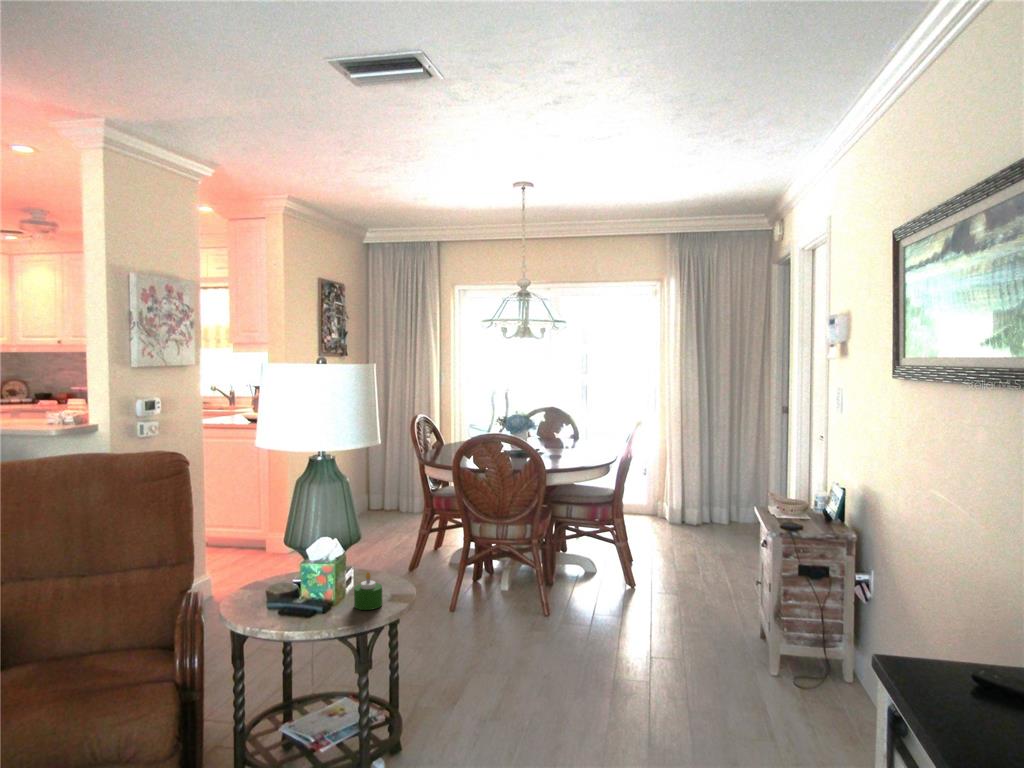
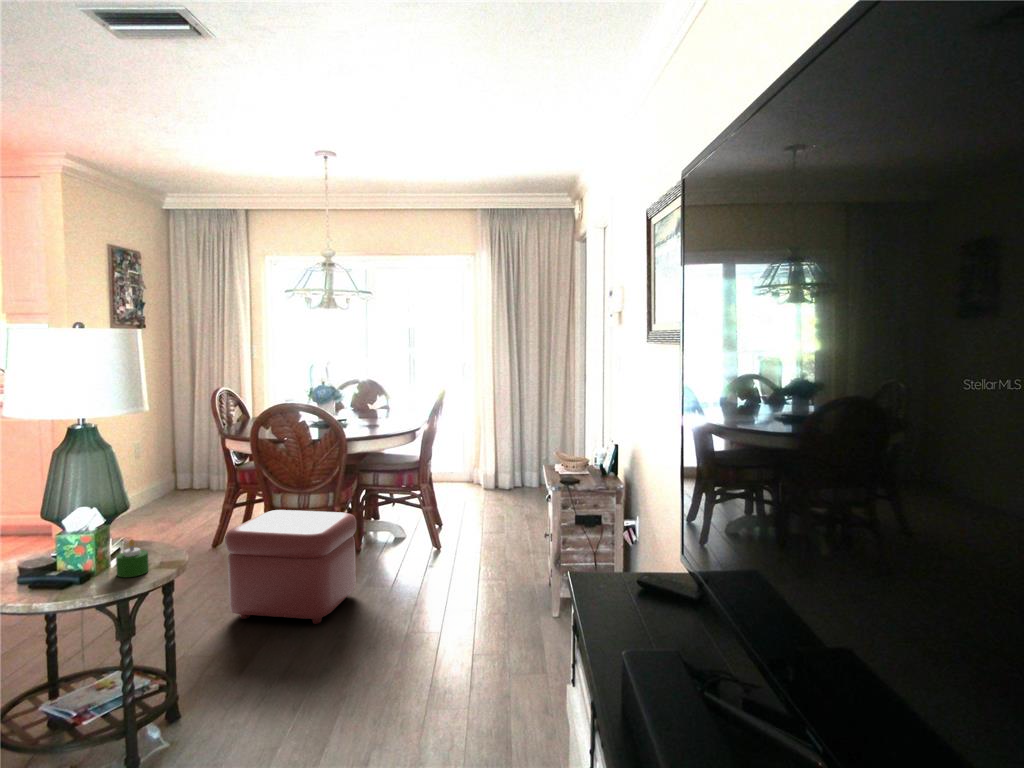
ottoman: none [432,539,555,660] -> present [225,510,356,624]

